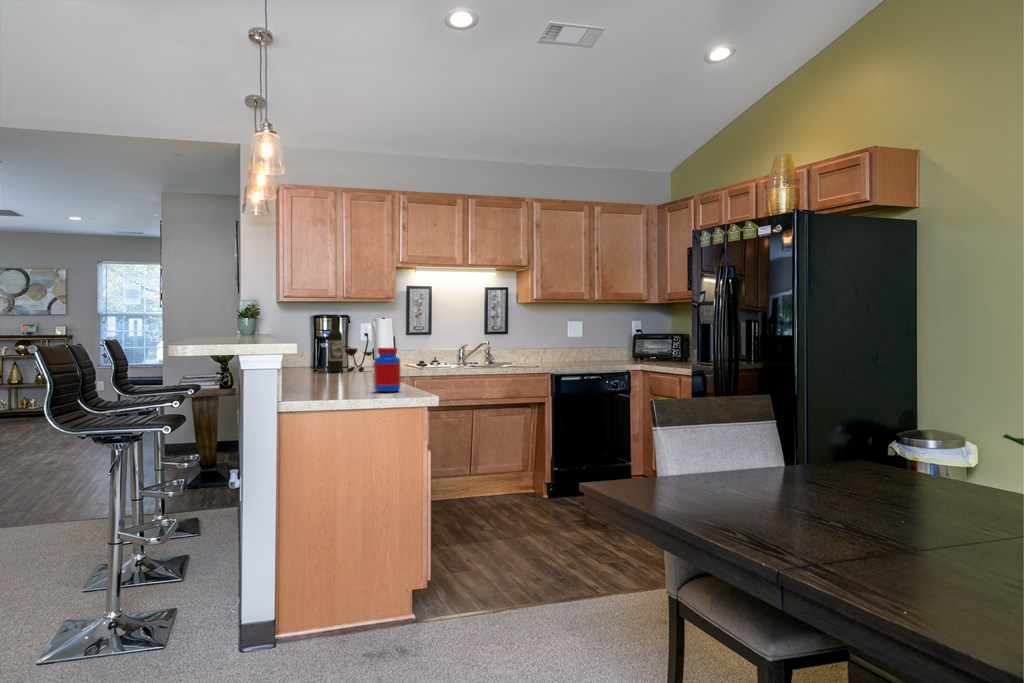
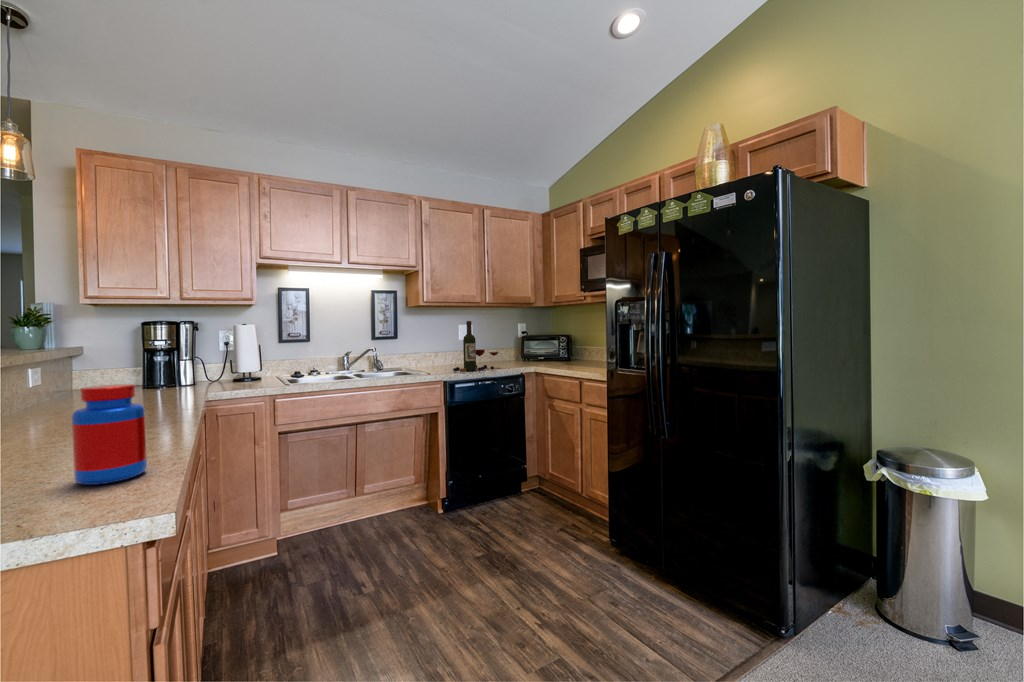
wine bottle: present [313,315,374,373] -> present [453,321,498,372]

